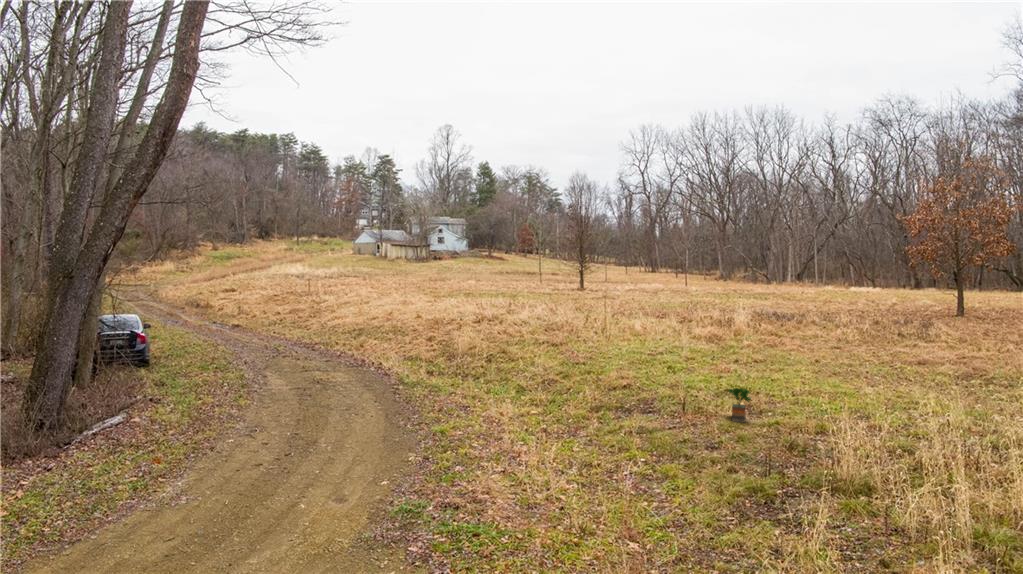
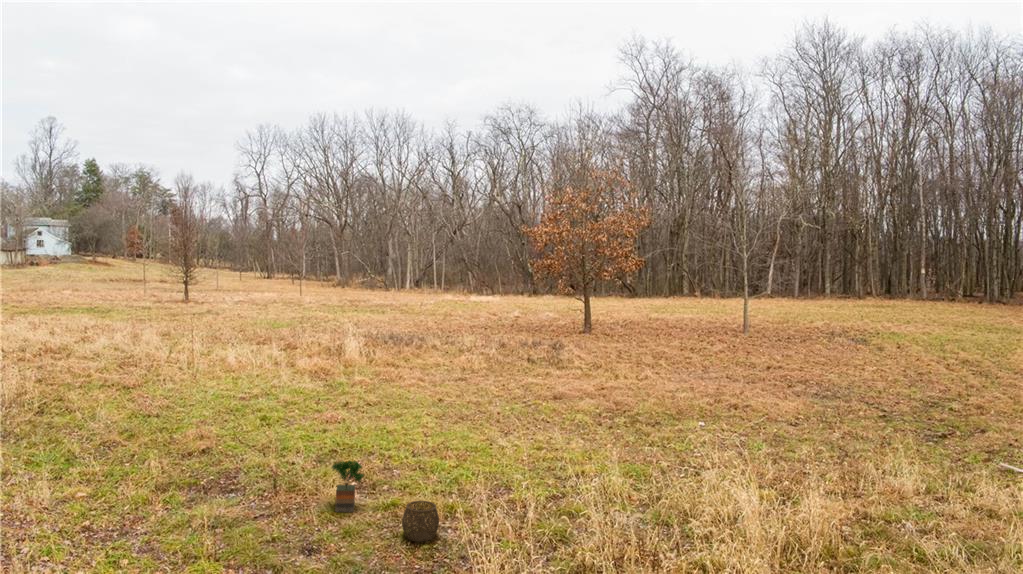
woven basket: none [780,417,810,445] -> present [402,501,439,542]

